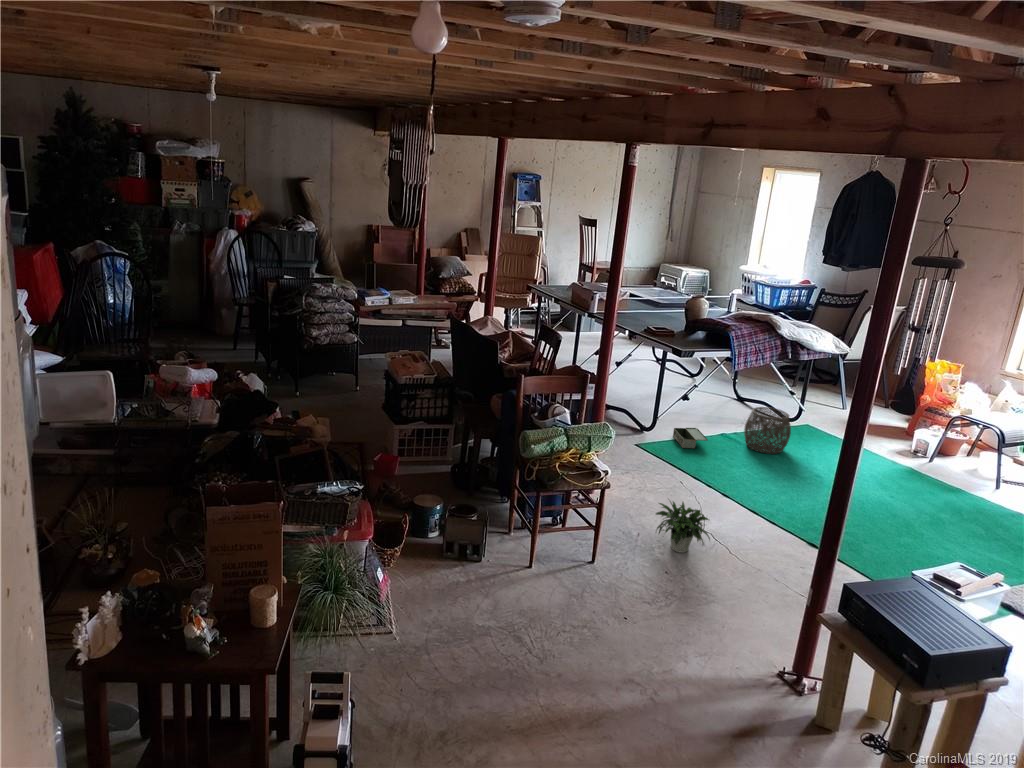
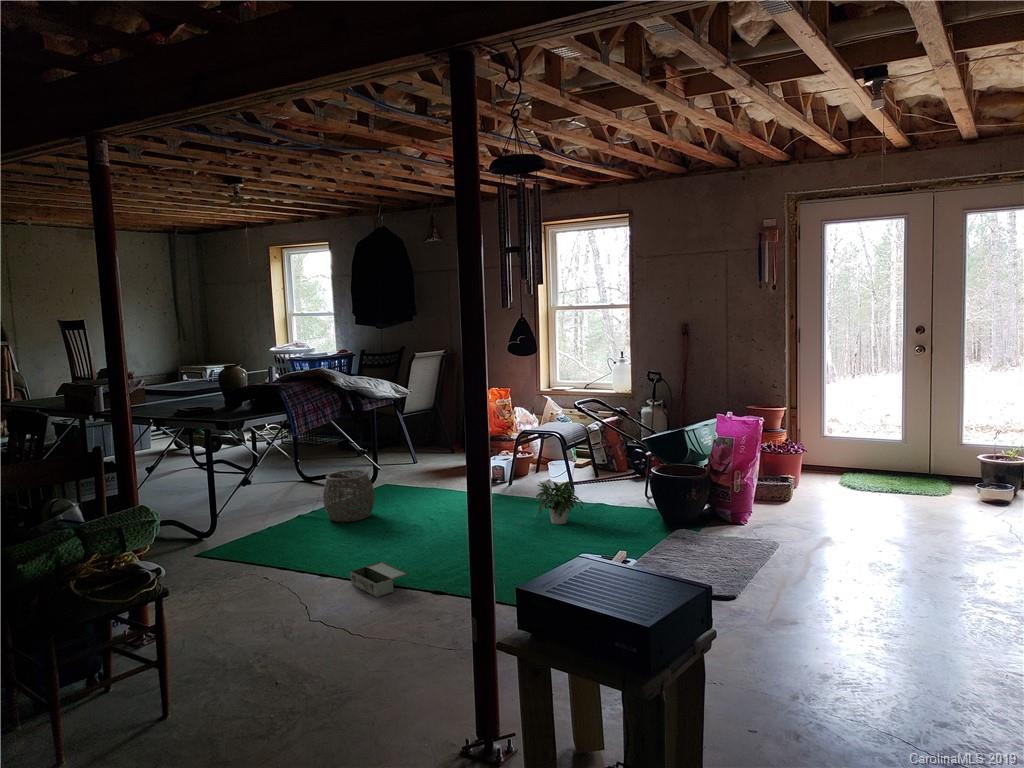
toolbox: present [673,428,708,448] -> present [350,561,408,597]
potted plant: present [656,501,710,553] -> present [519,480,584,524]

